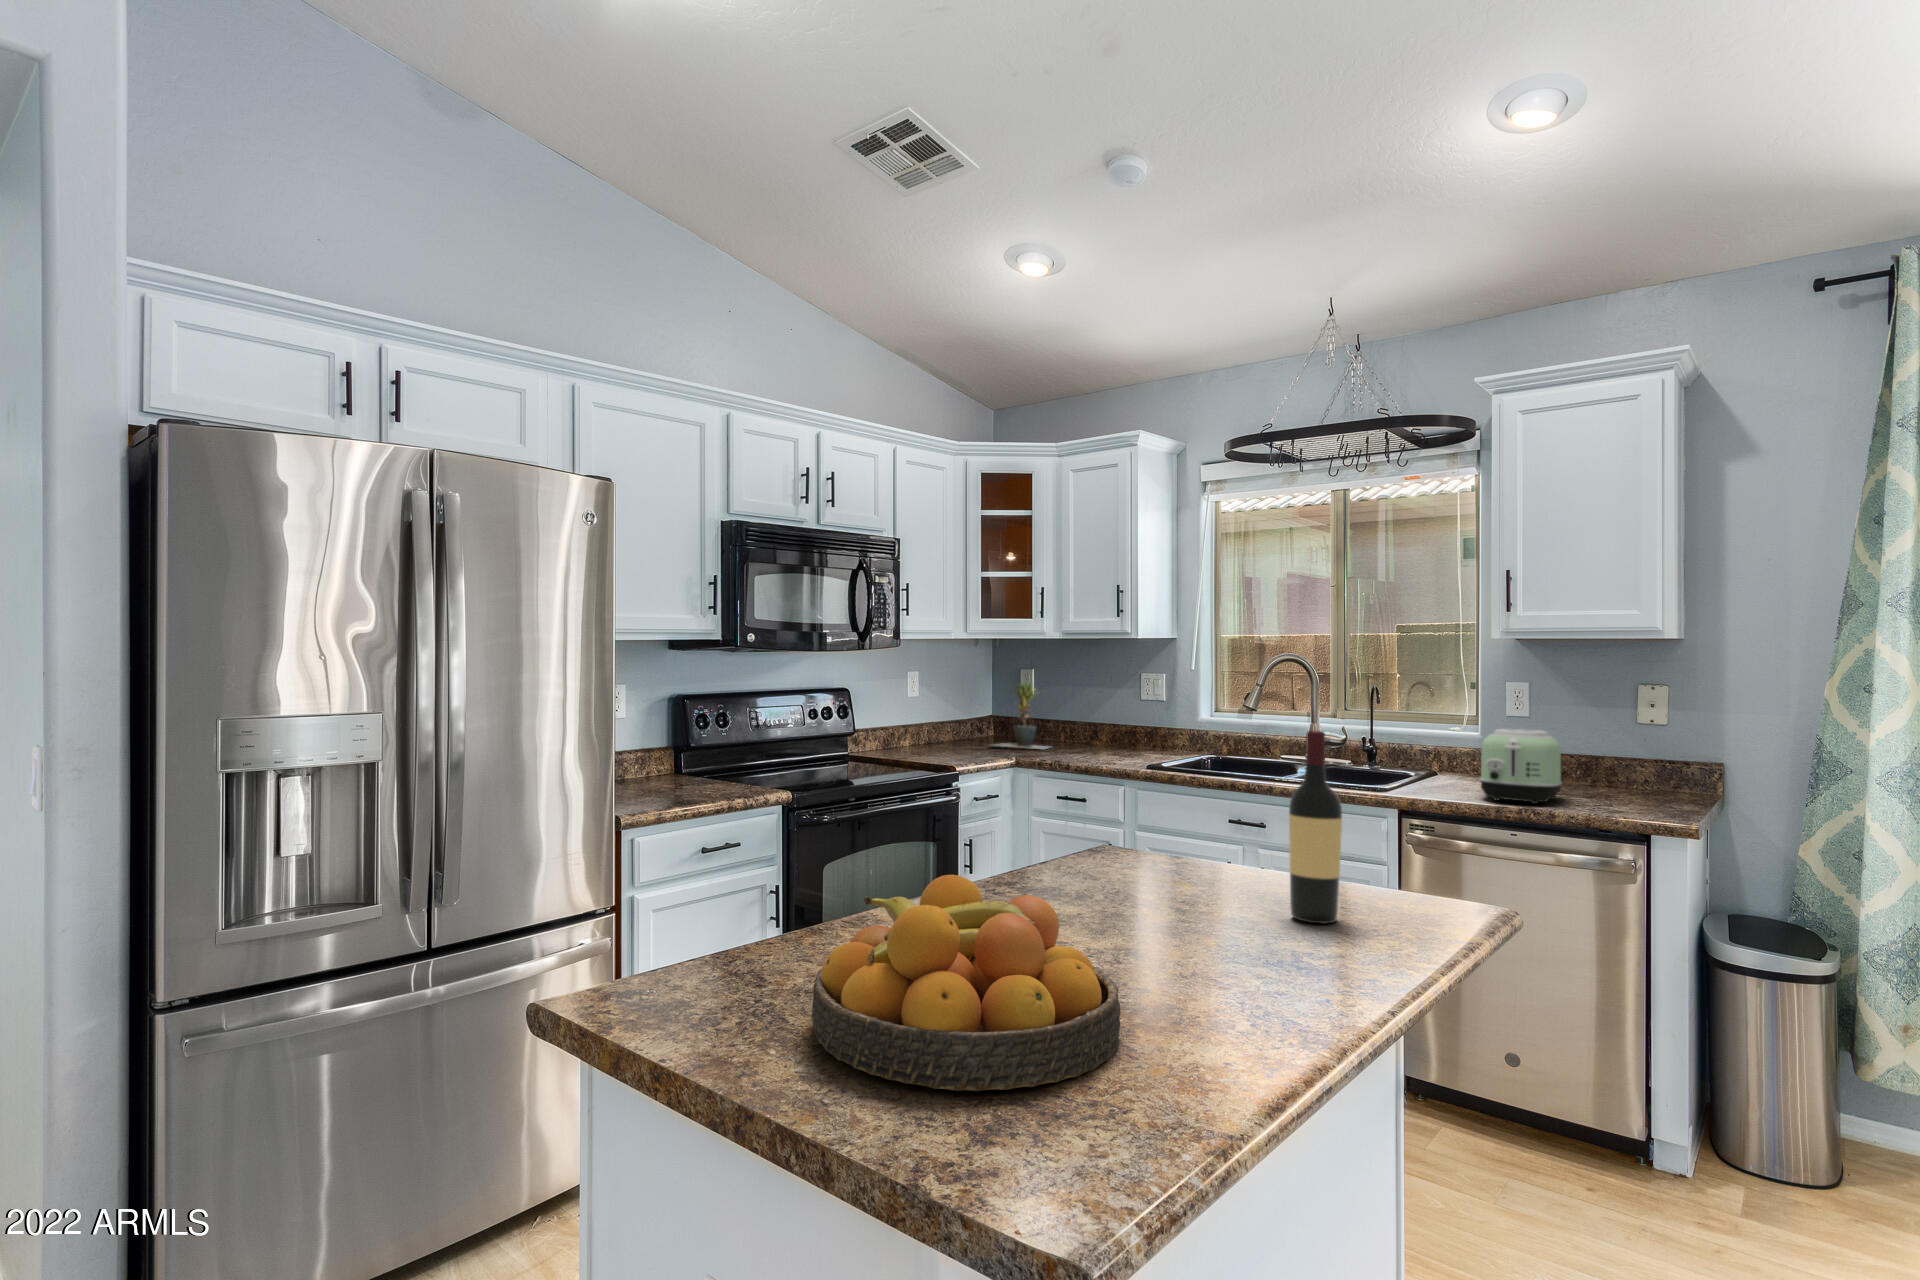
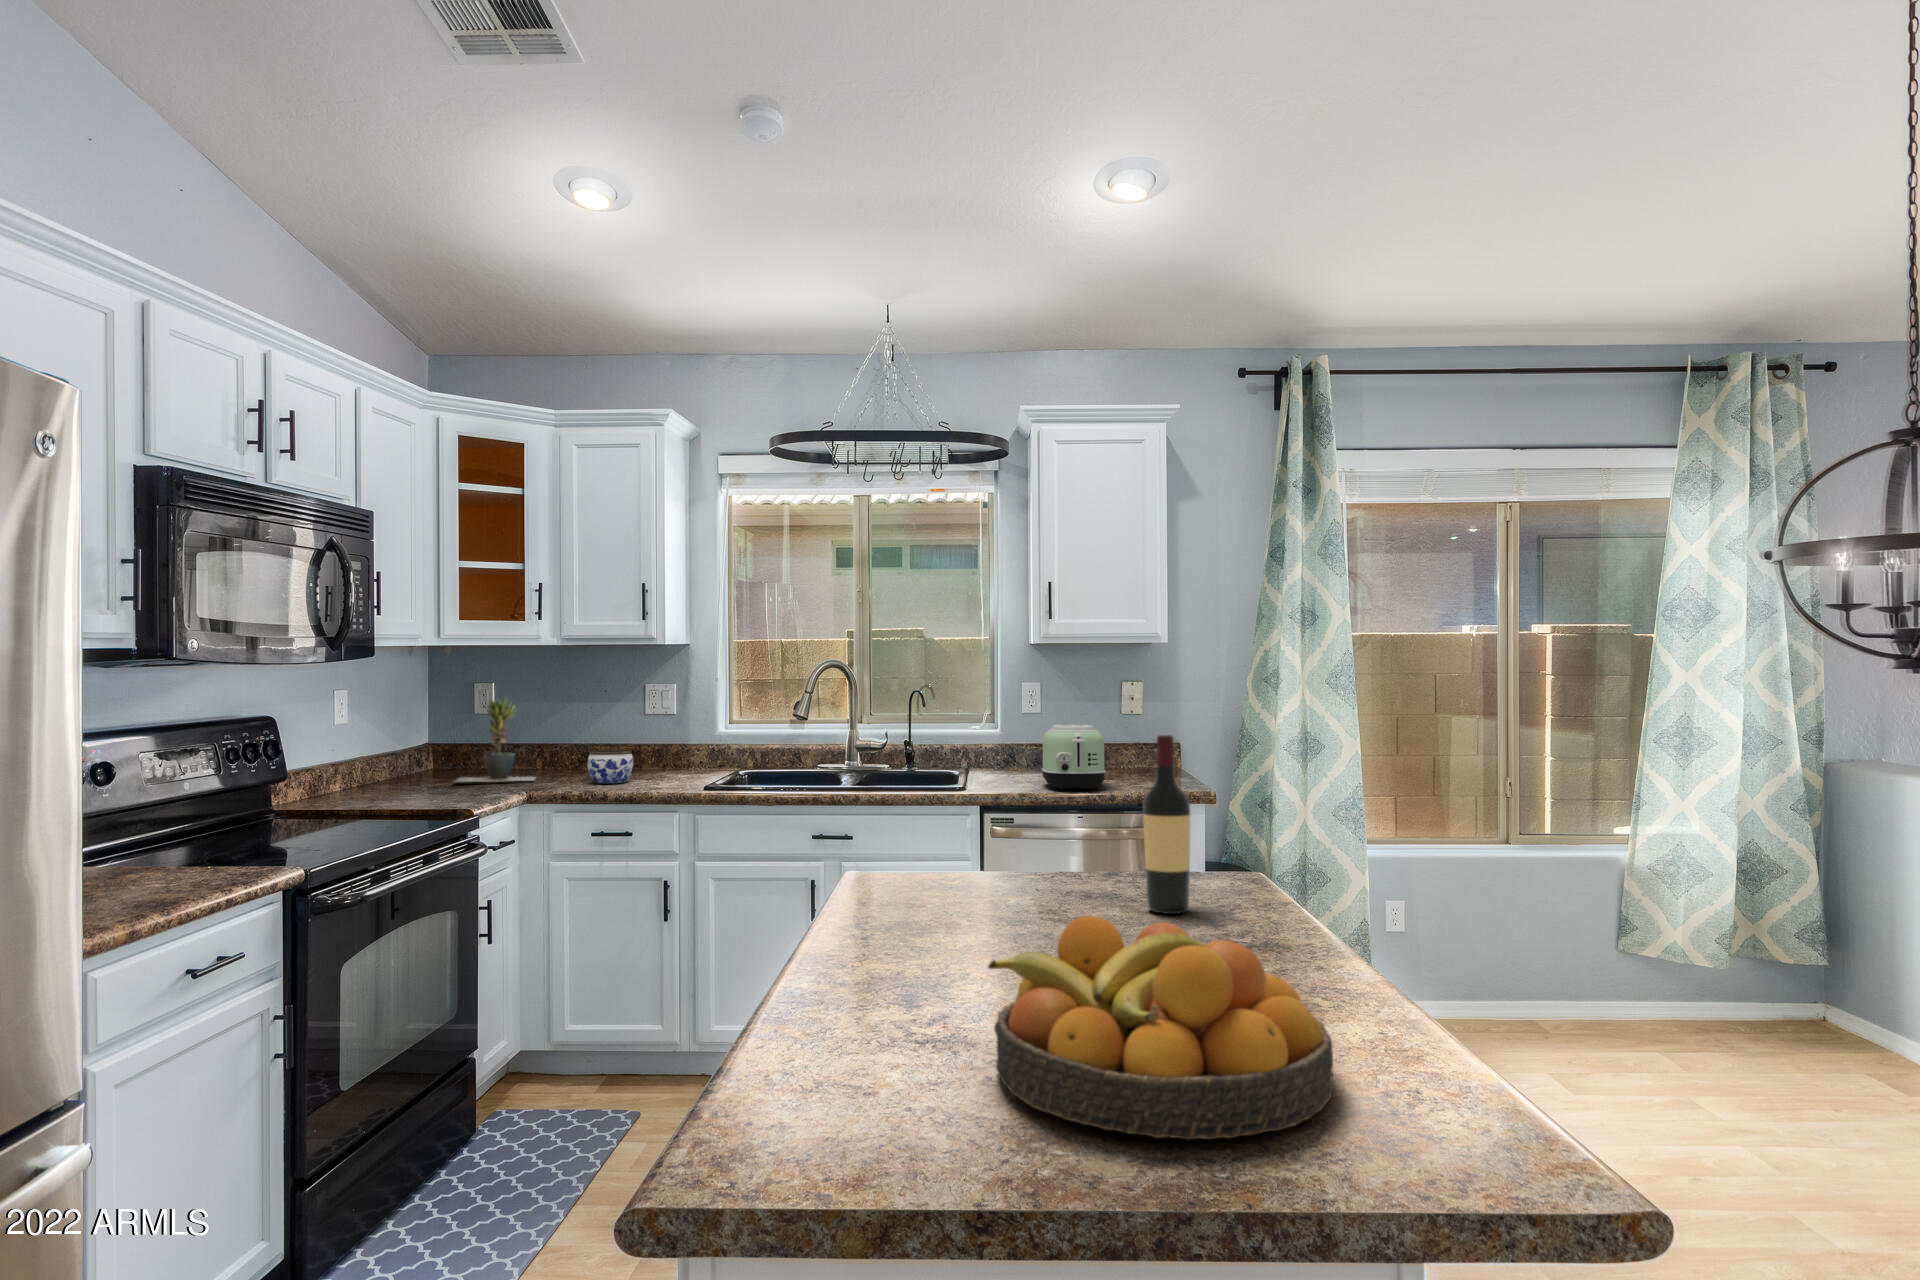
jar: none [1076,728,1113,756] -> present [587,750,633,783]

